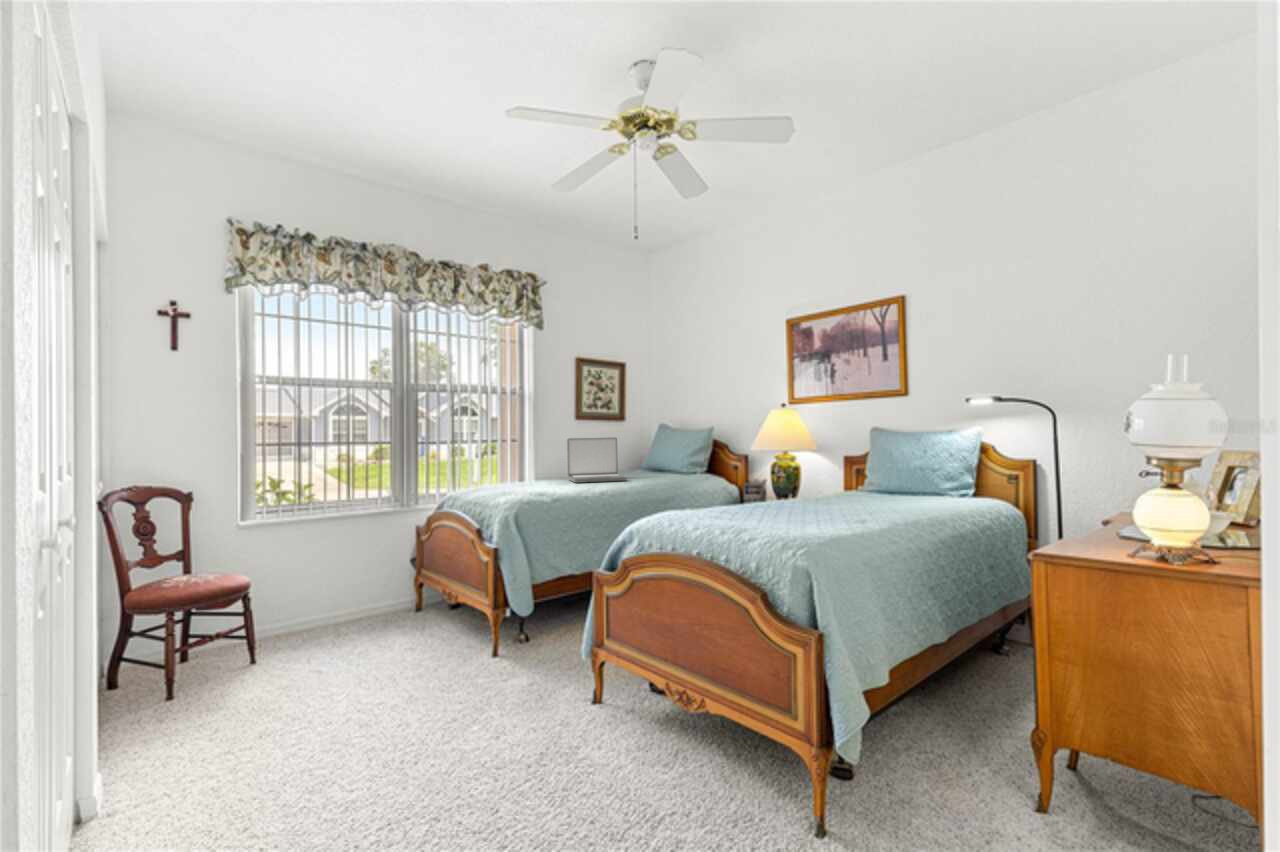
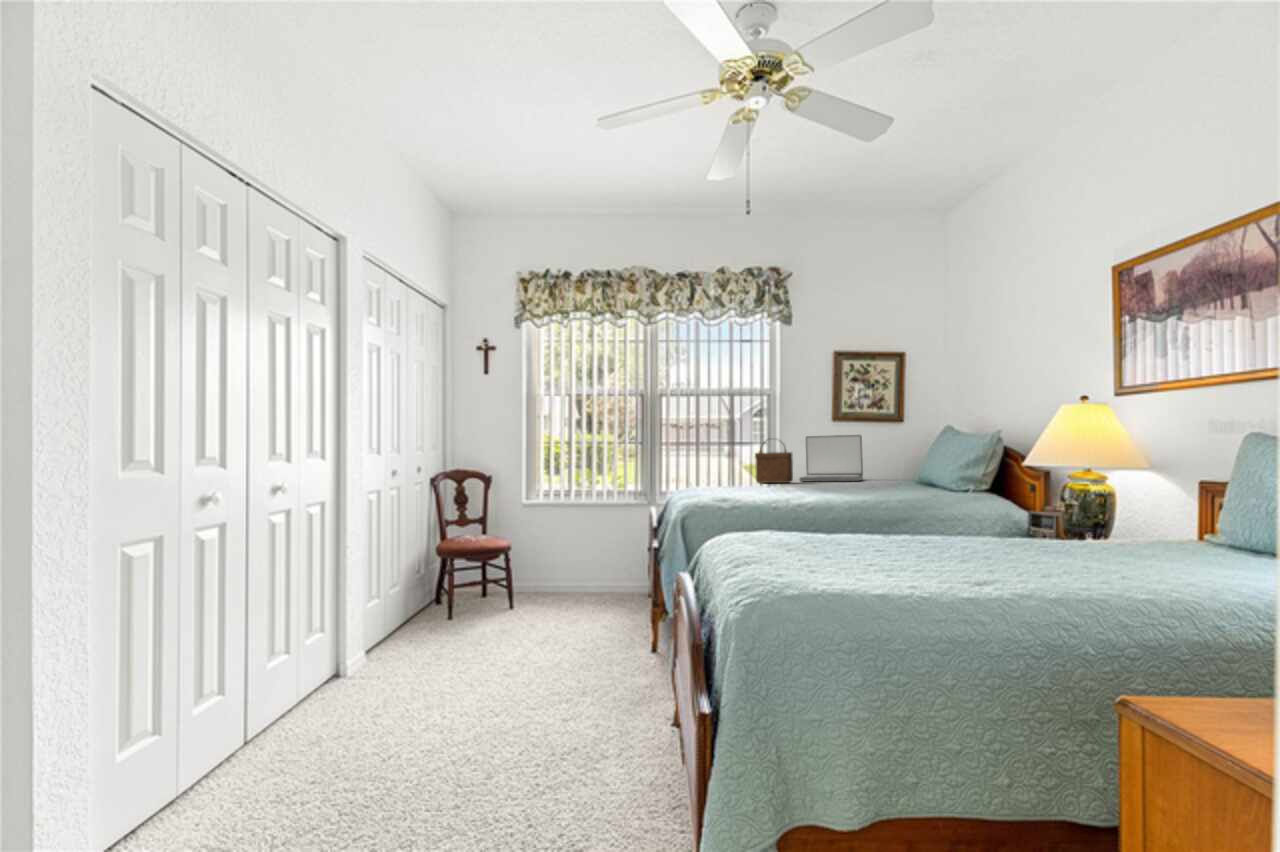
handbag: none [538,442,573,487] -> present [755,443,793,483]

